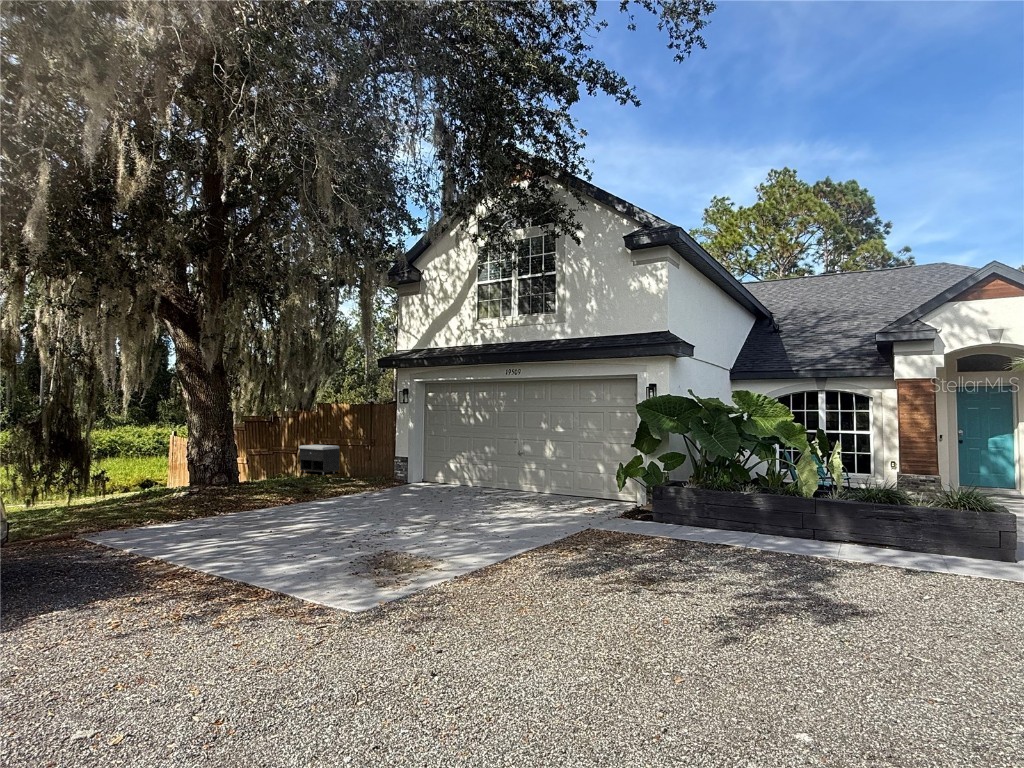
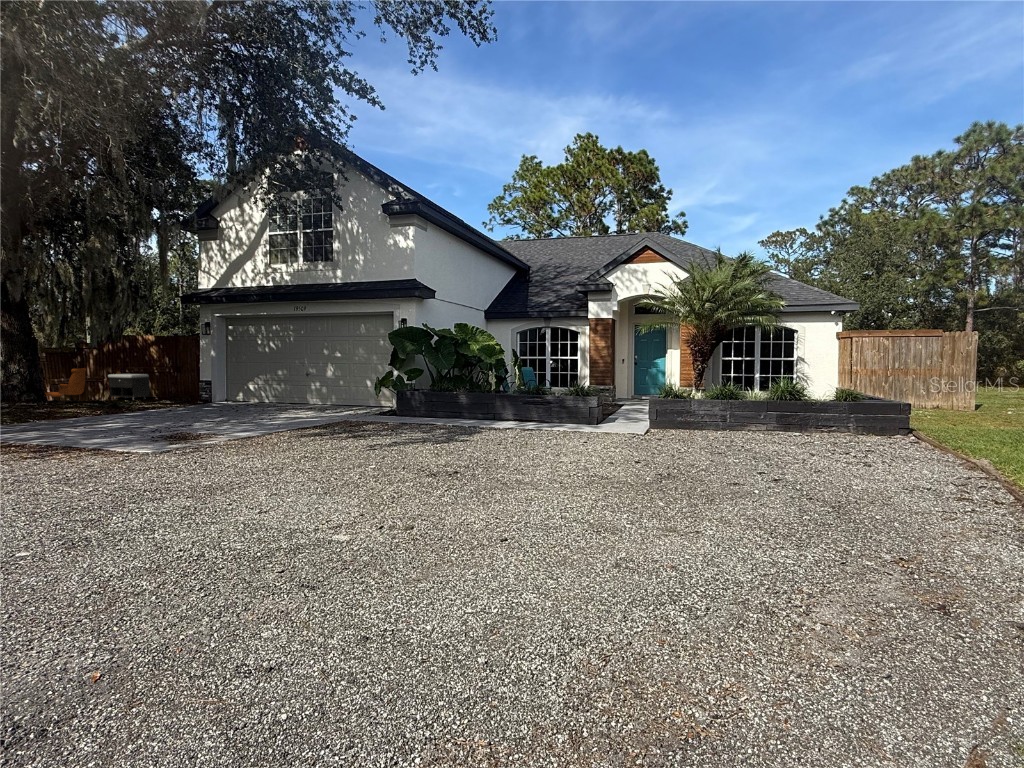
lounge chair: none [238,440,279,479] -> present [45,369,86,402]

